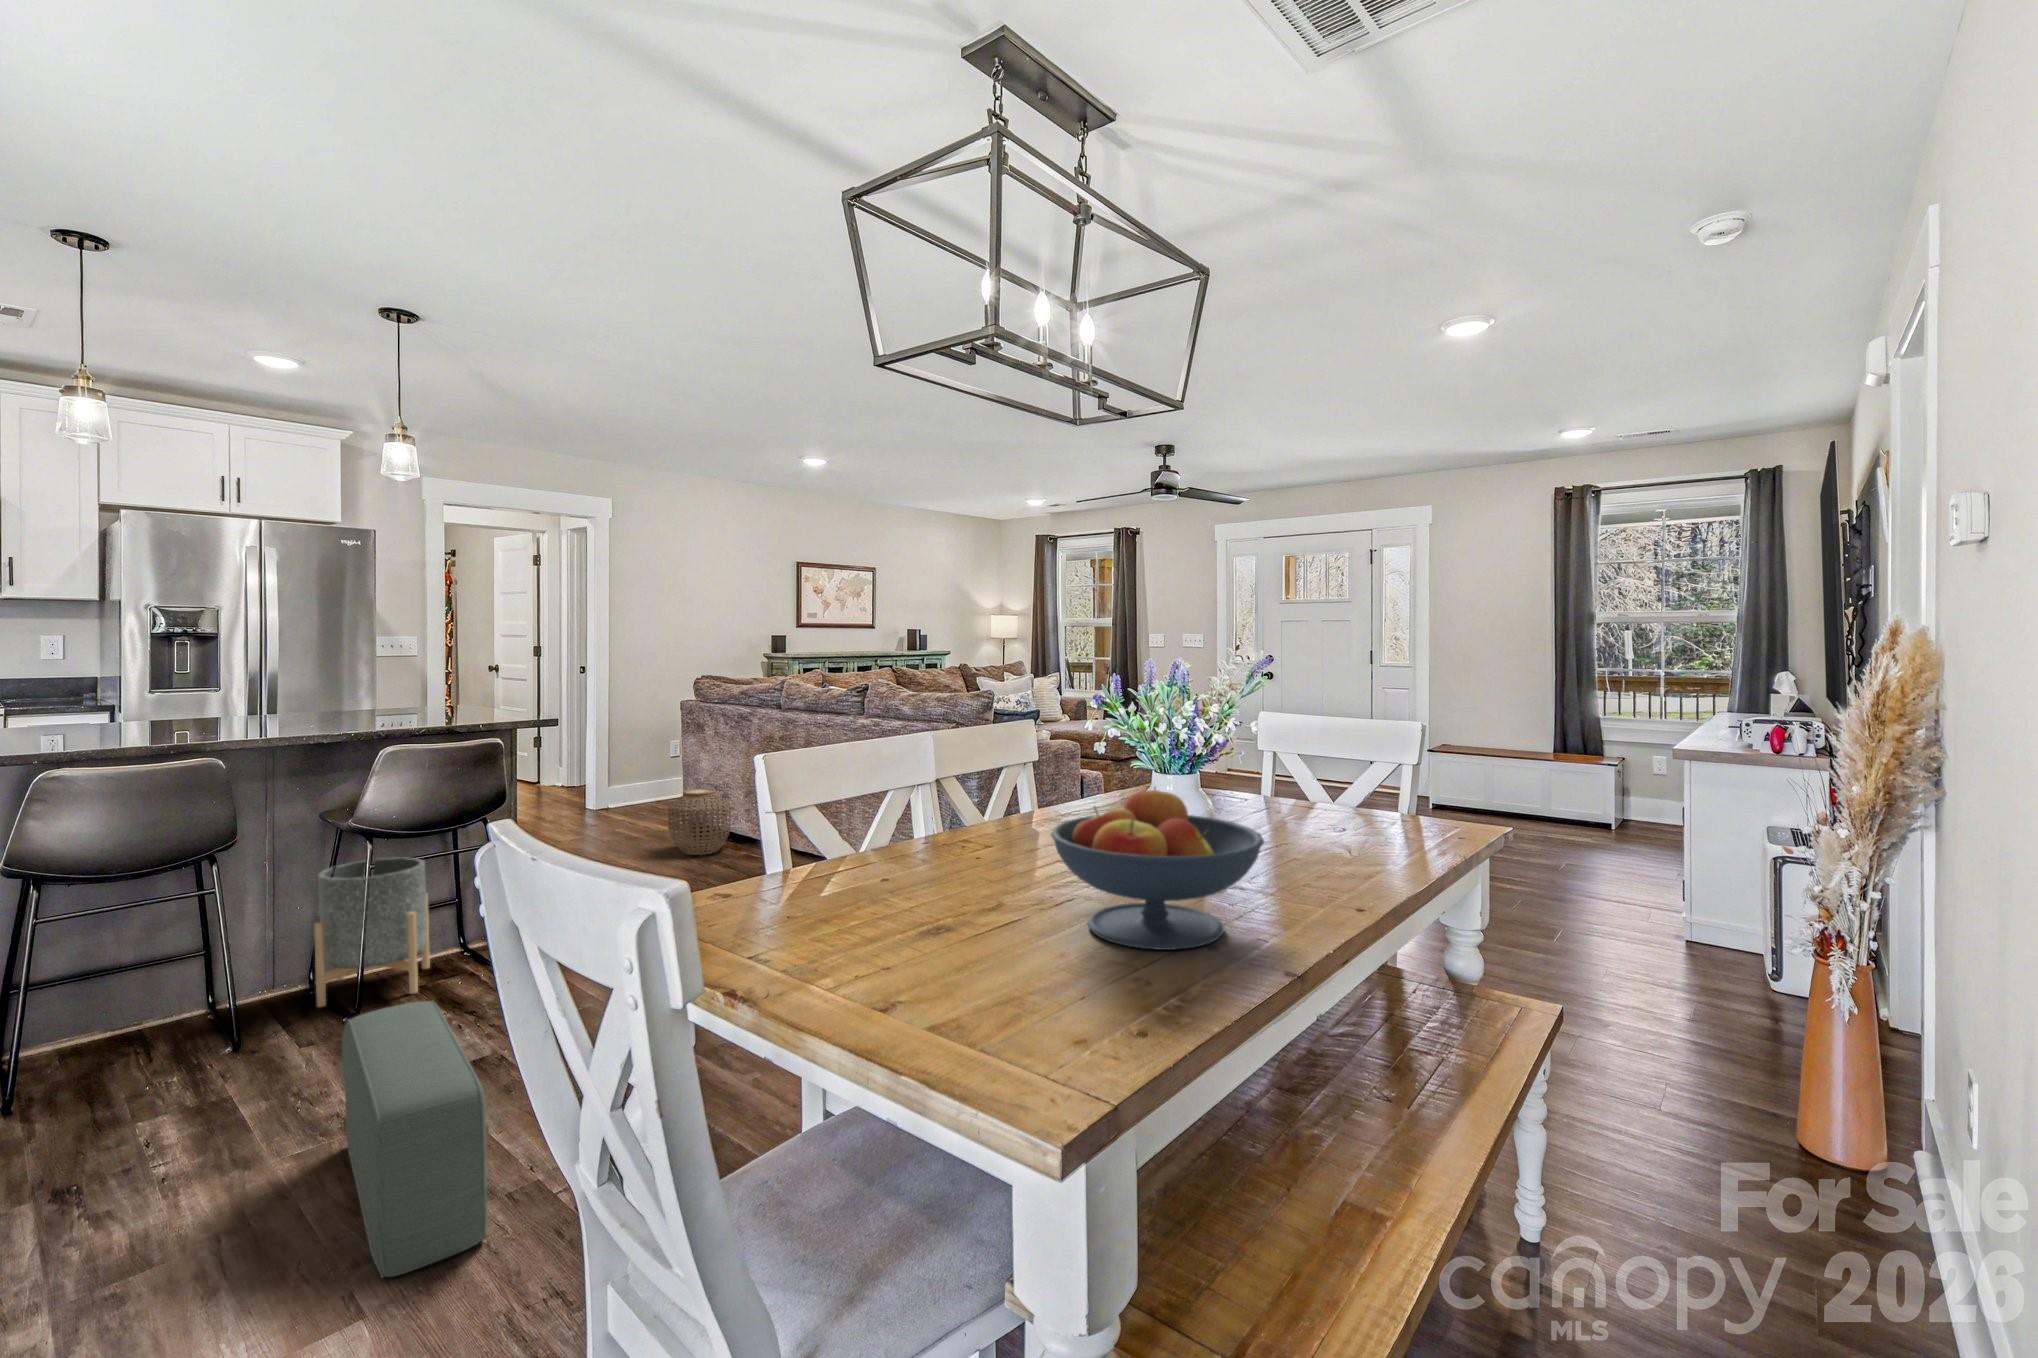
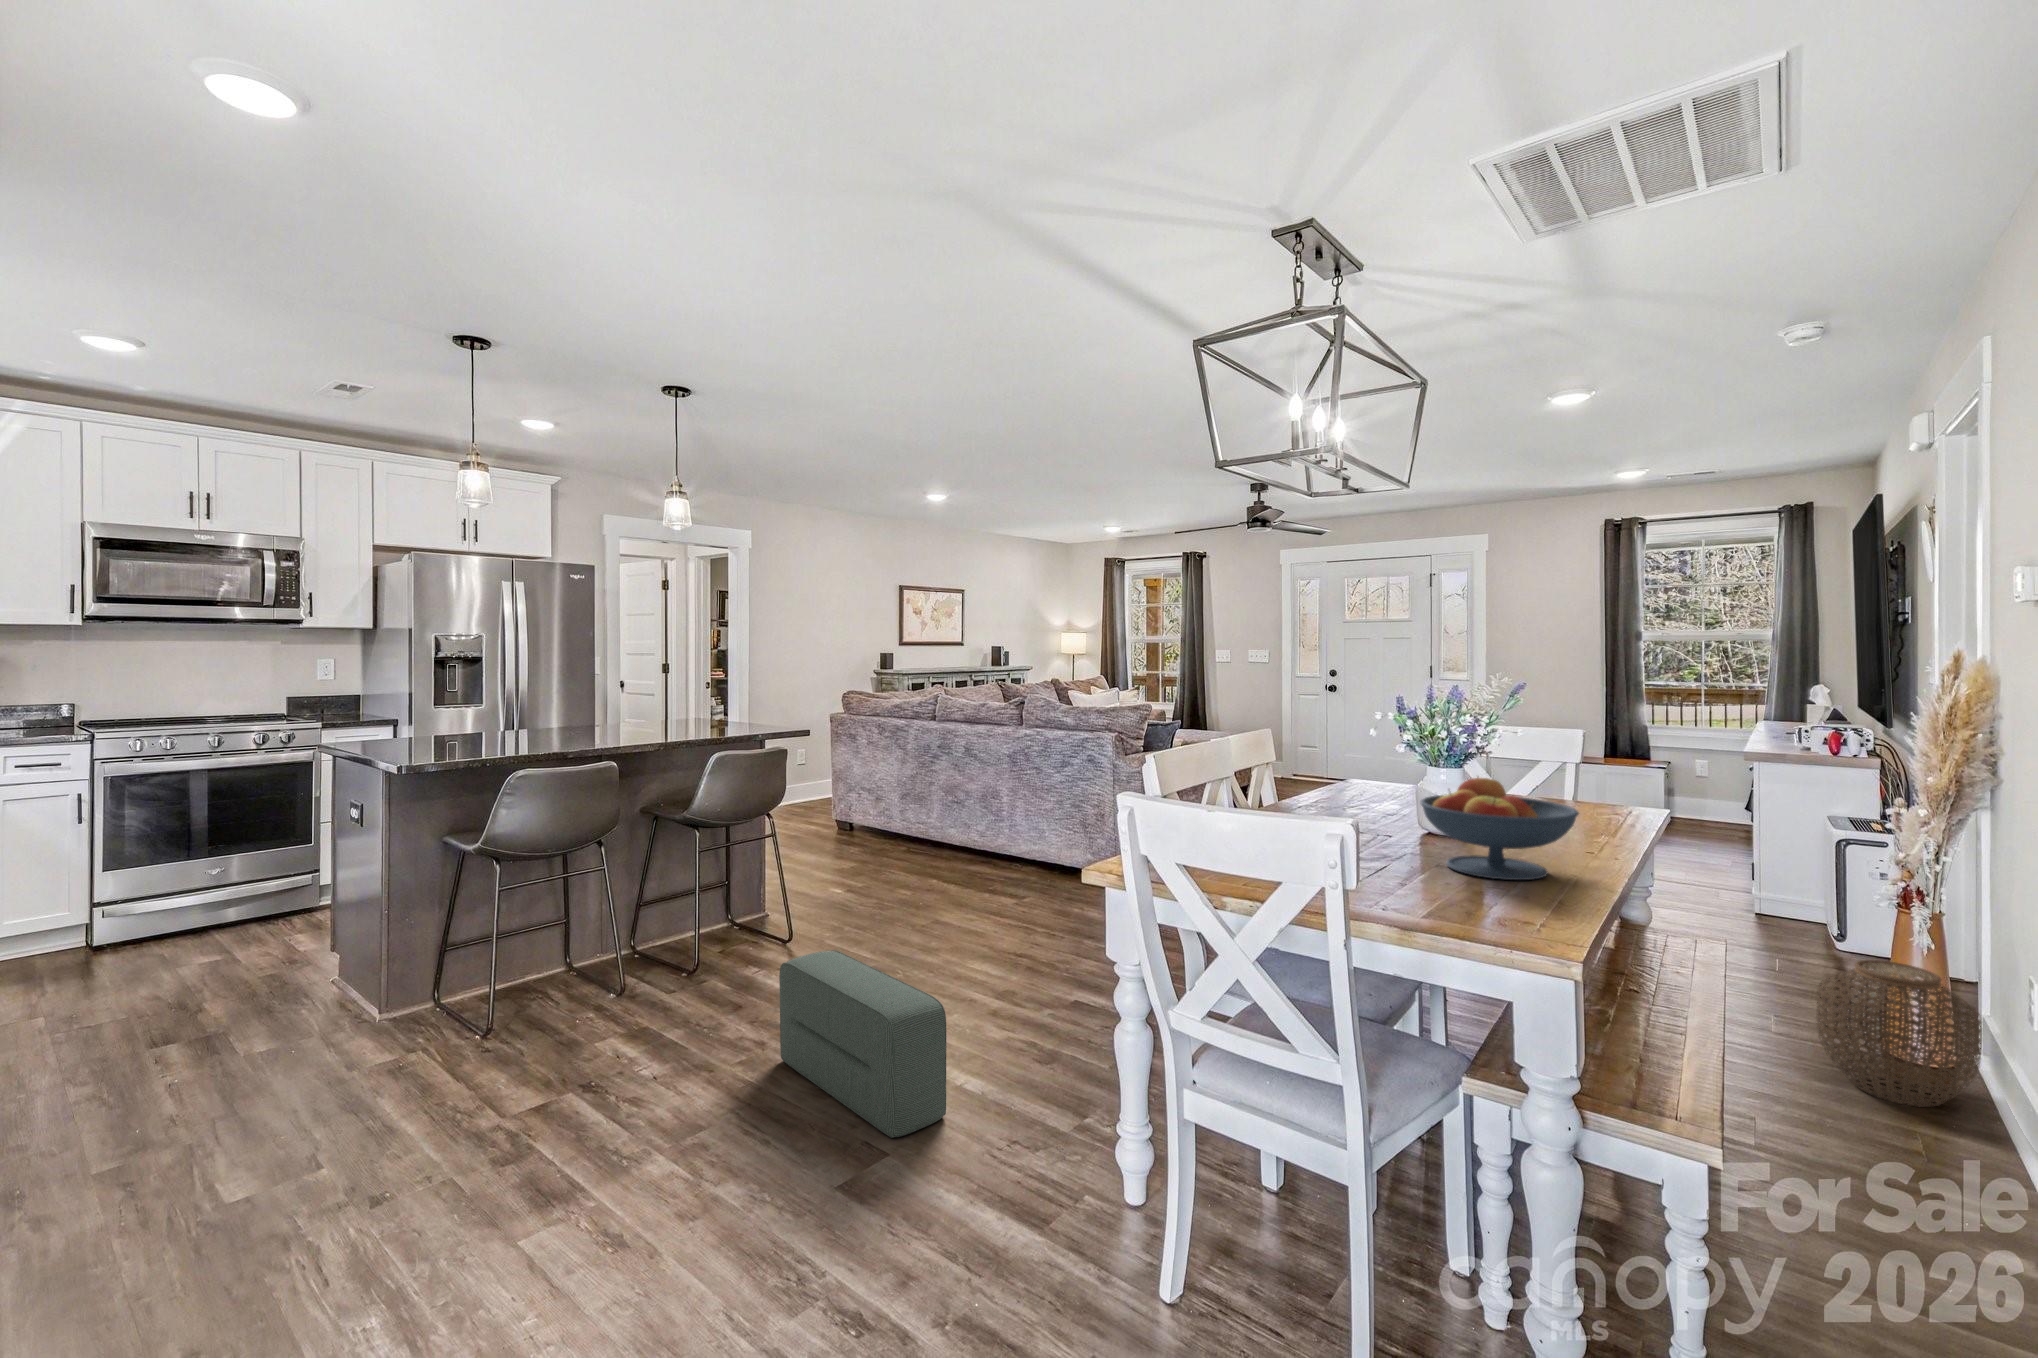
woven basket: present [668,788,731,855] -> present [1817,960,1982,1107]
planter: present [314,858,430,1007] -> none [645,848,725,971]

